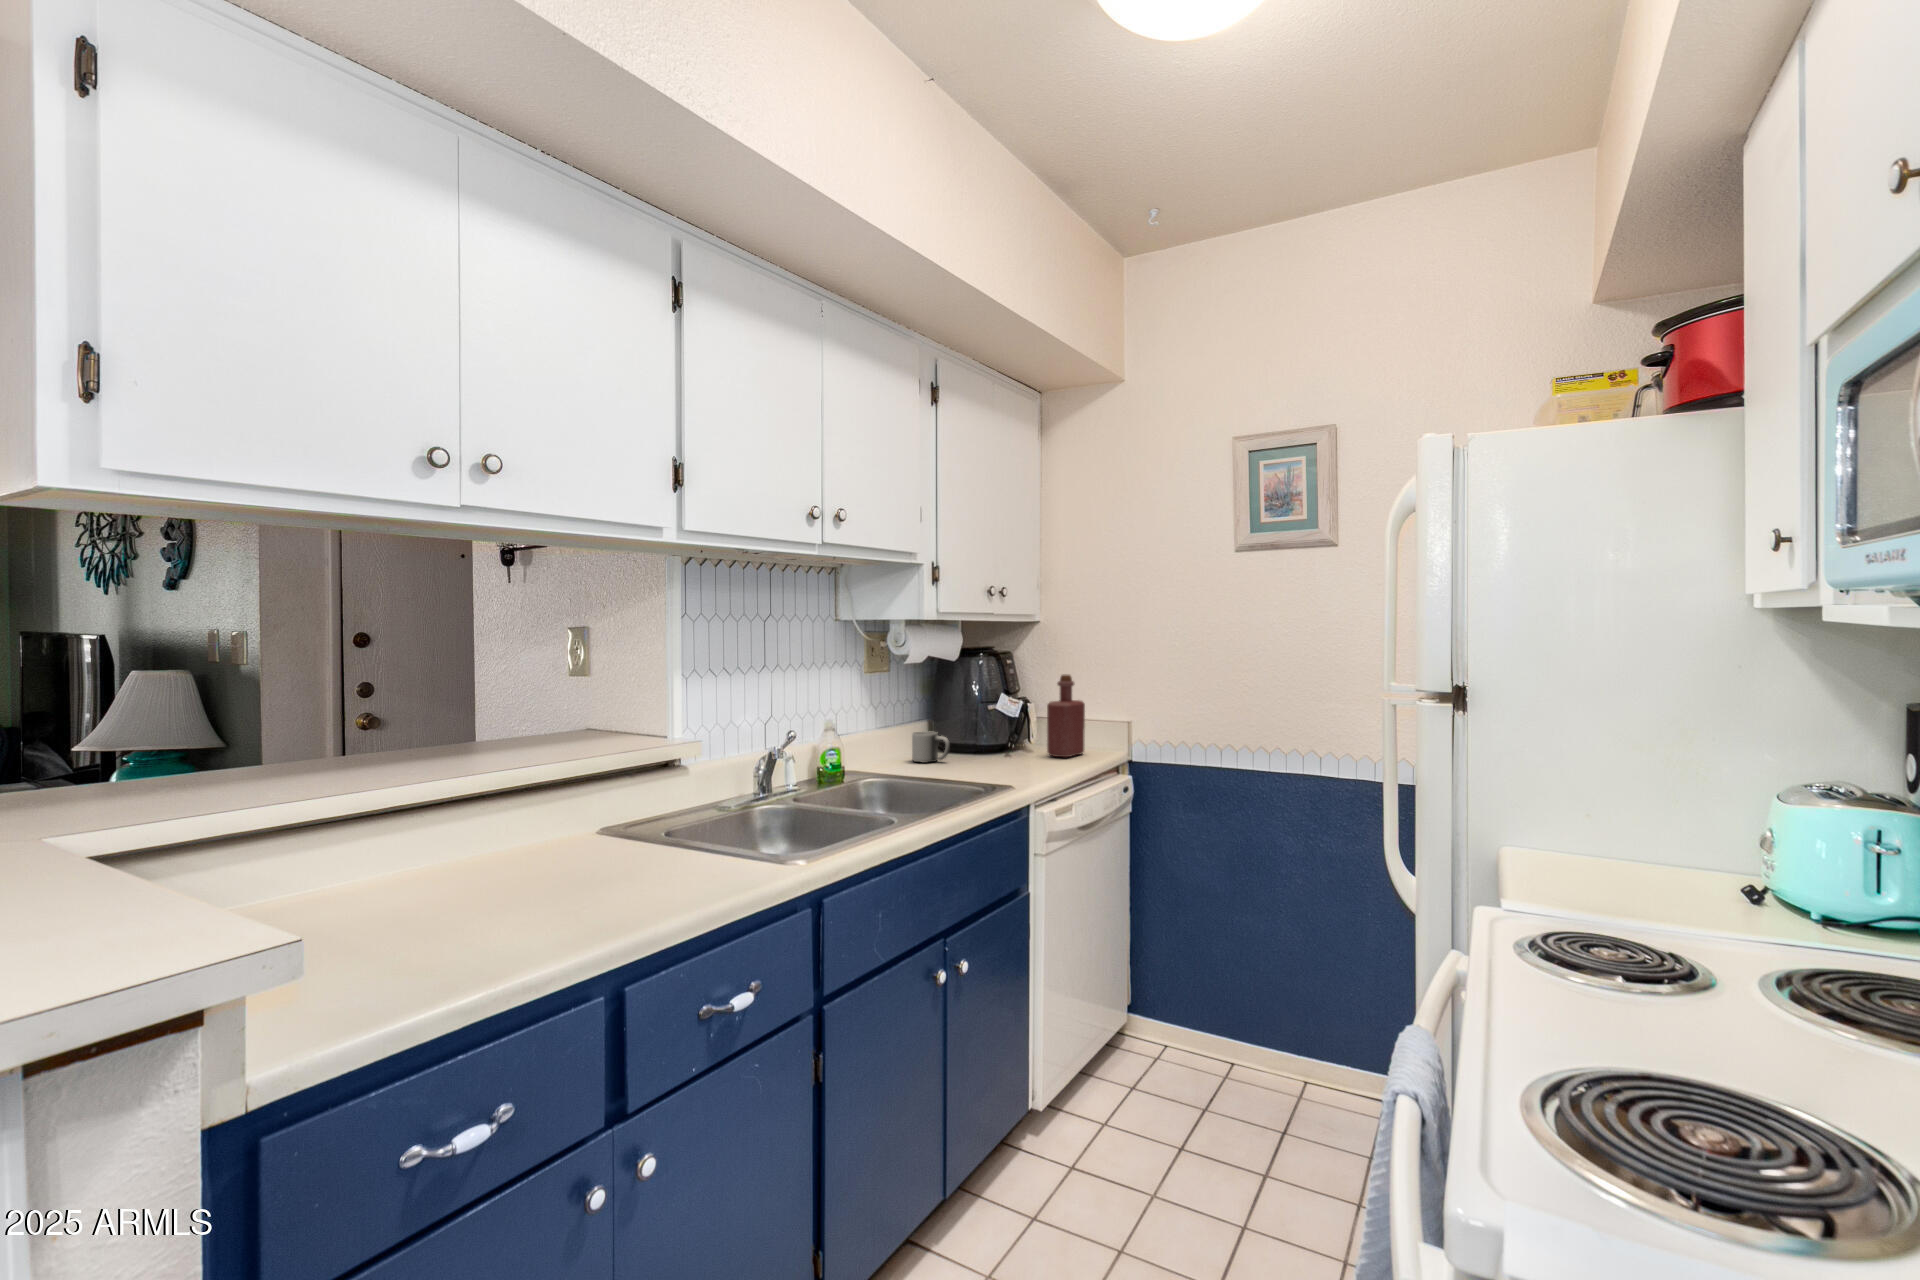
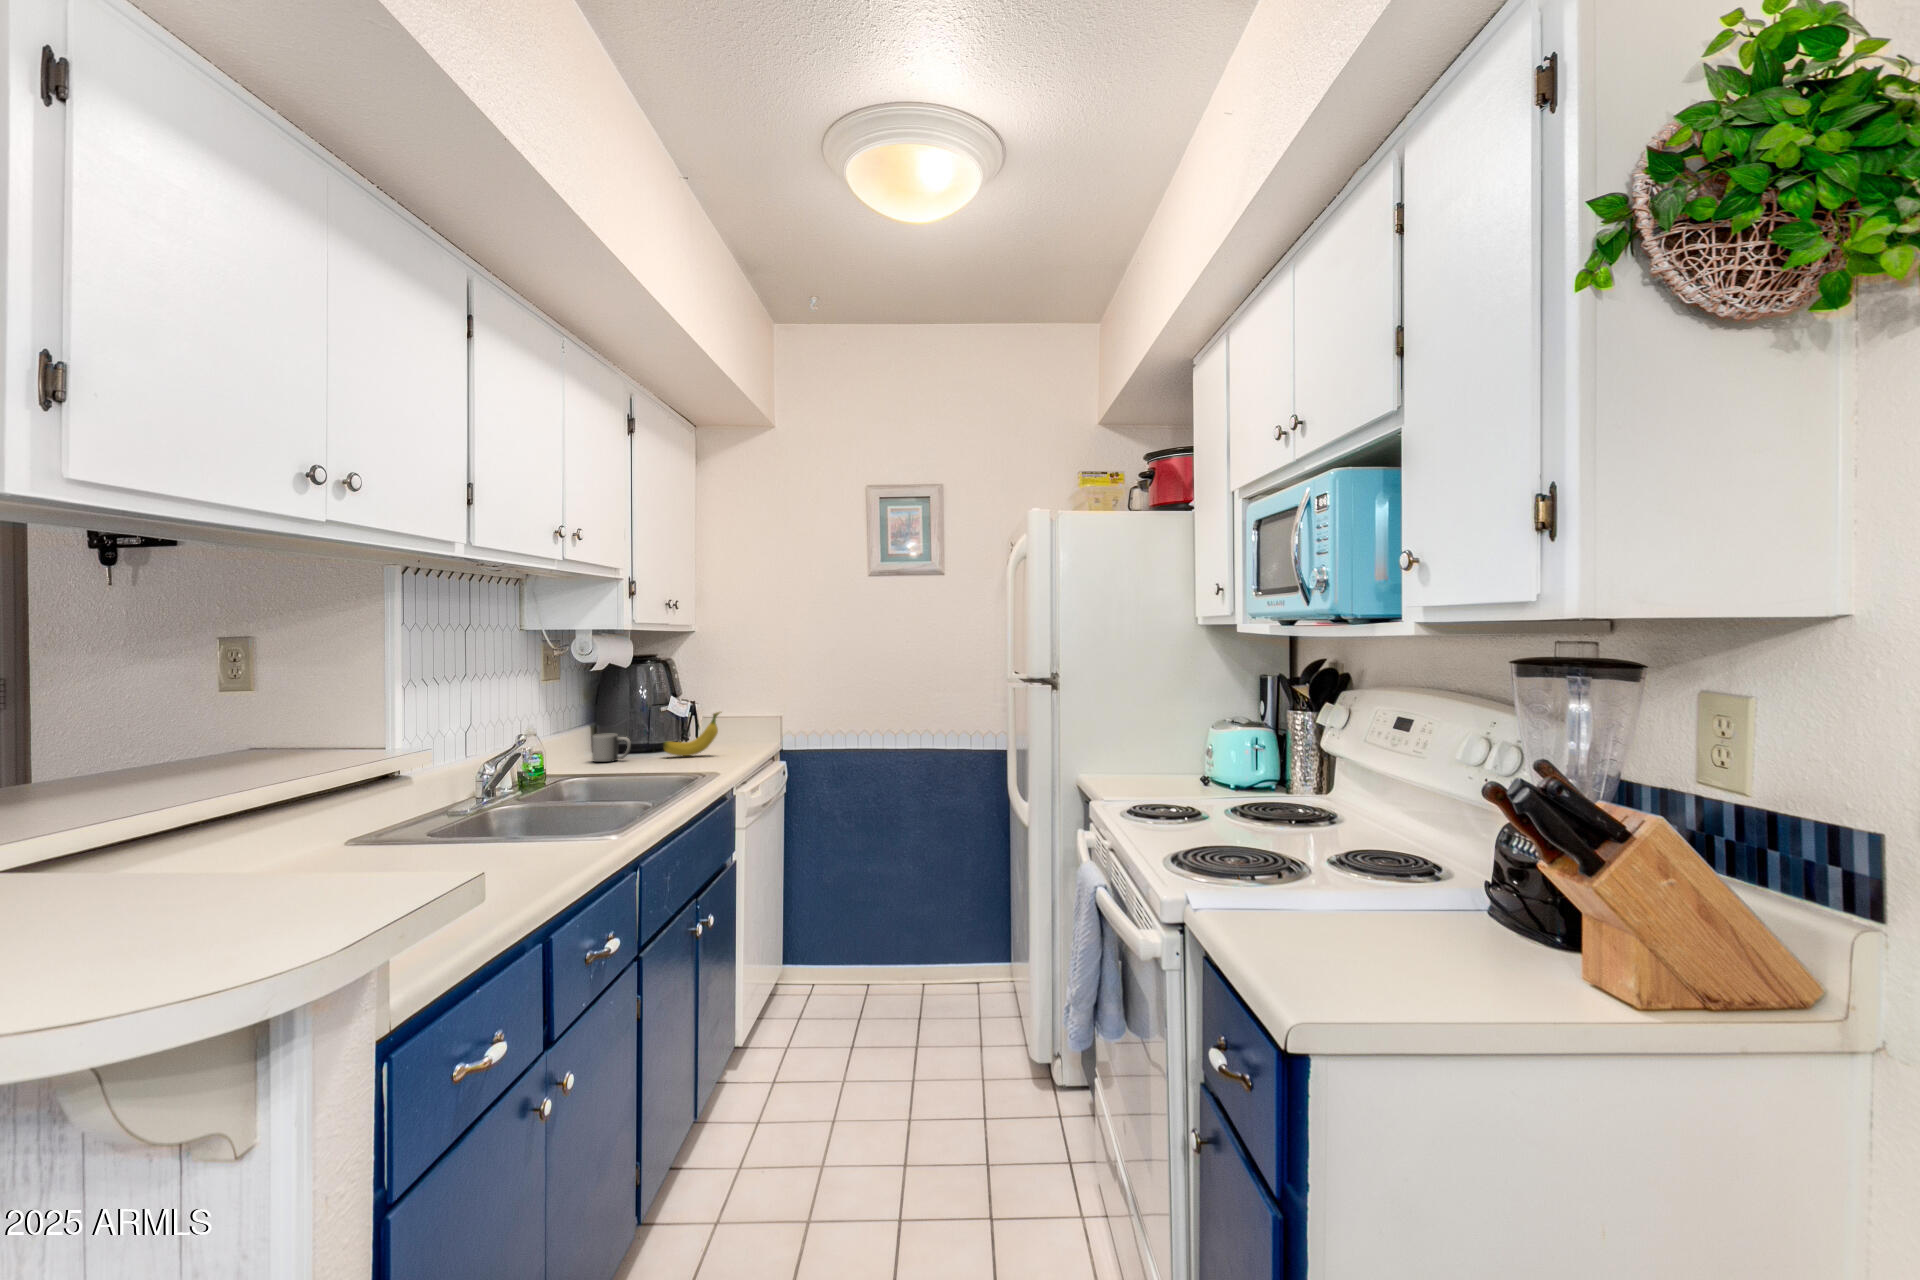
bottle: present [1047,674,1085,757] -> none [714,678,744,749]
banana: none [983,713,1048,763] -> present [663,712,722,756]

